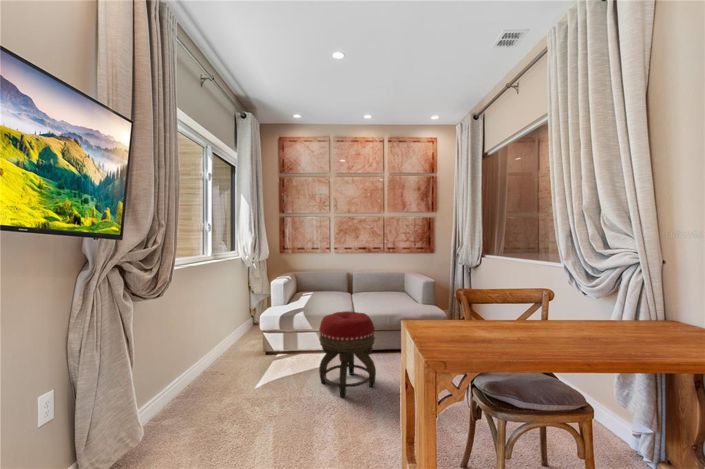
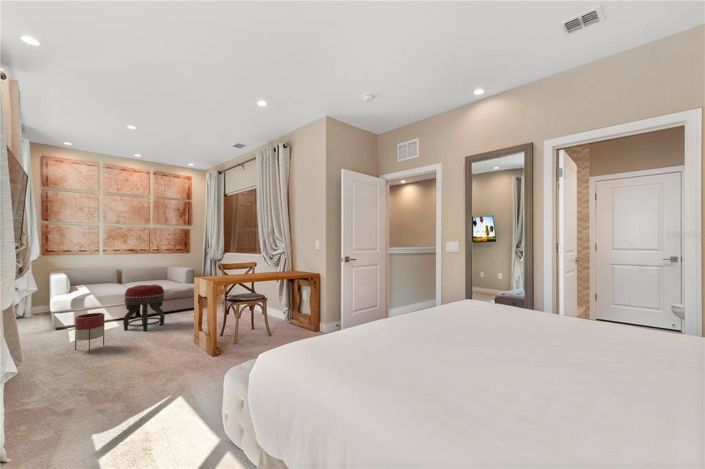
planter: none [229,362,271,439] -> present [75,313,105,352]

